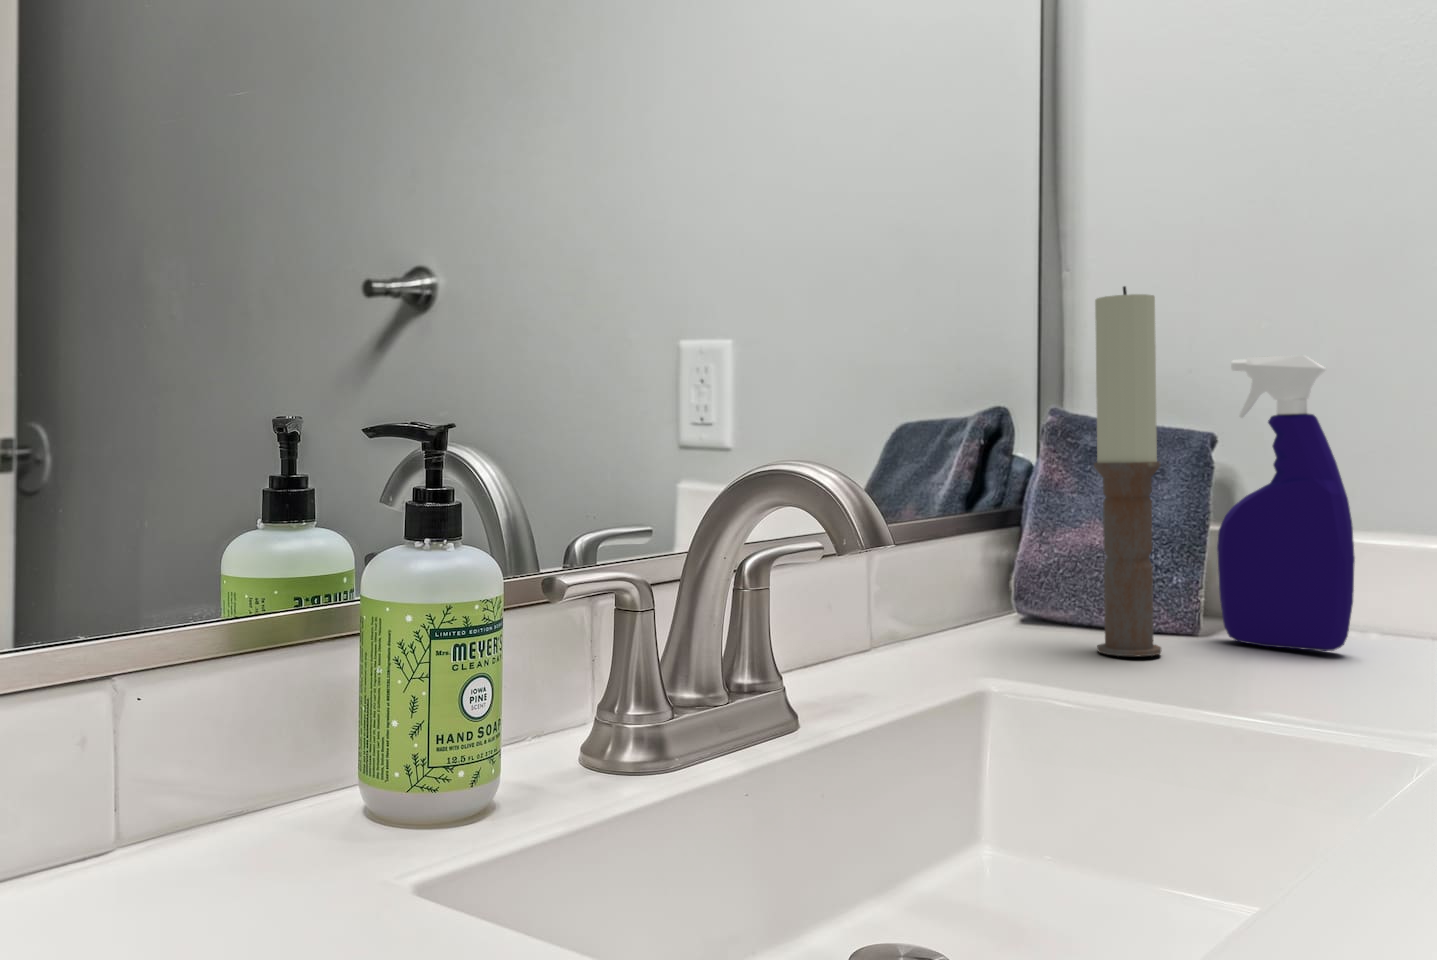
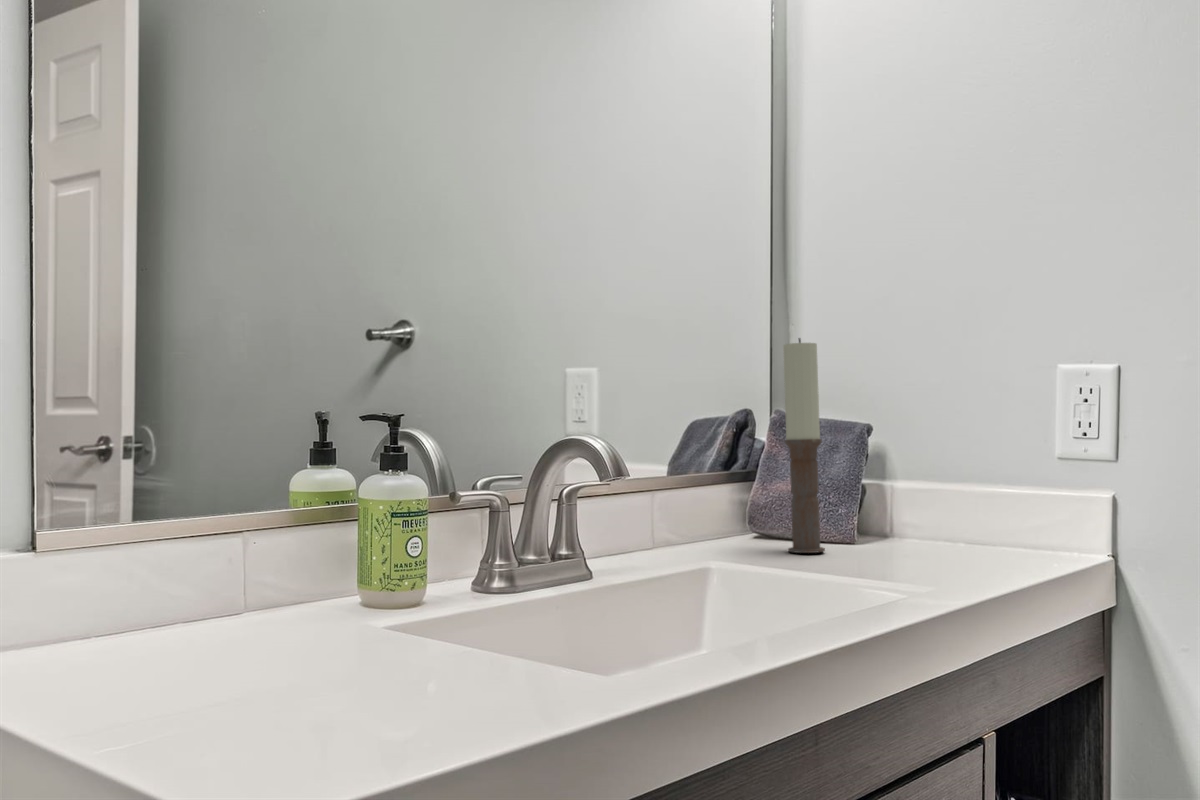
spray bottle: present [1217,355,1355,651] -> none [865,377,938,551]

